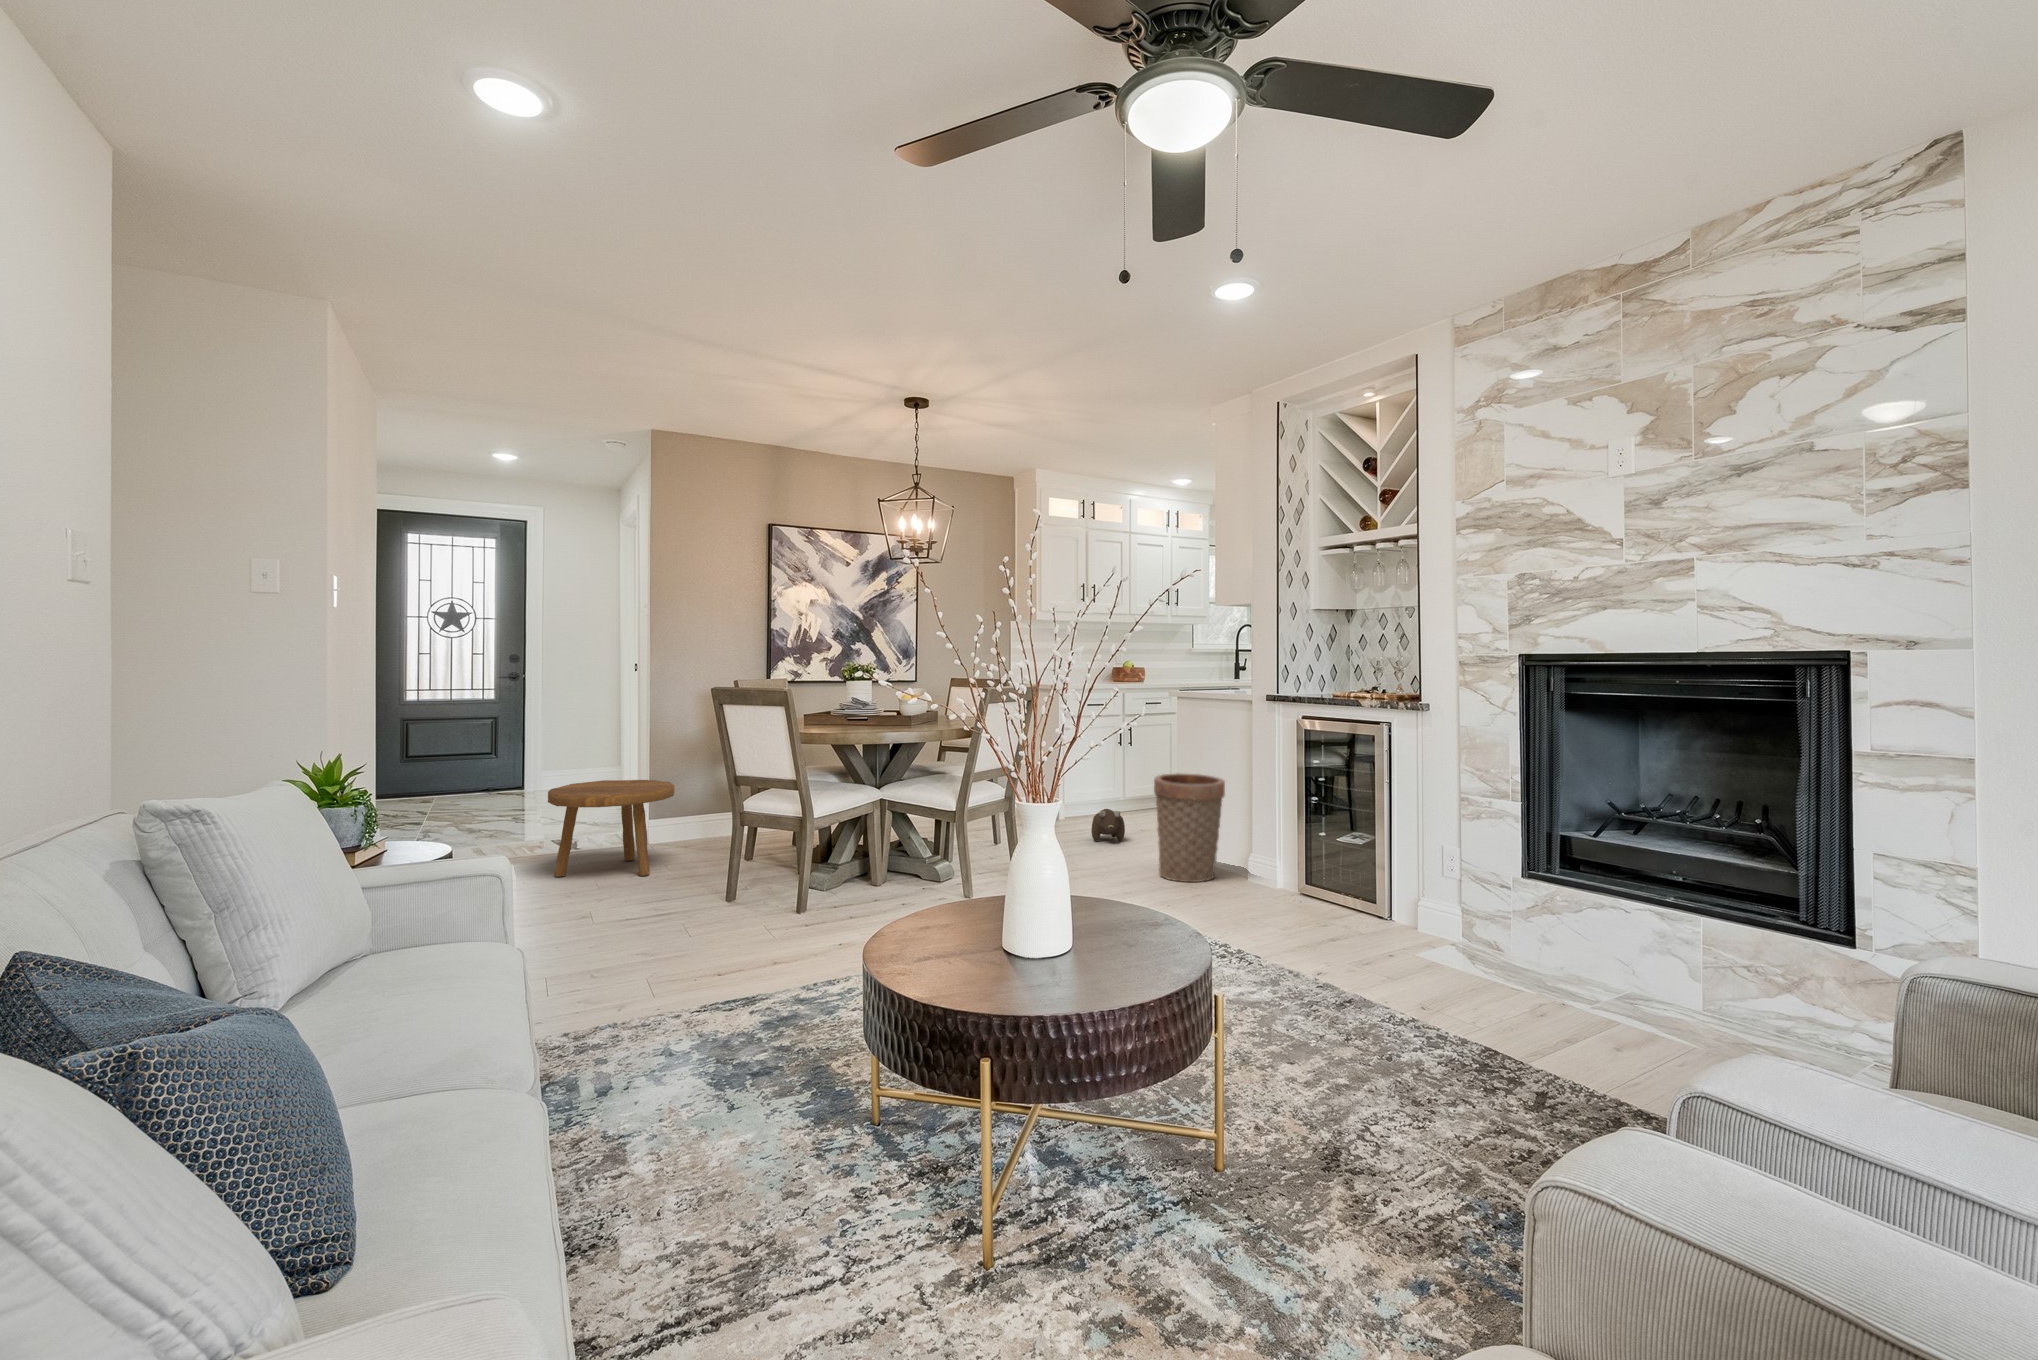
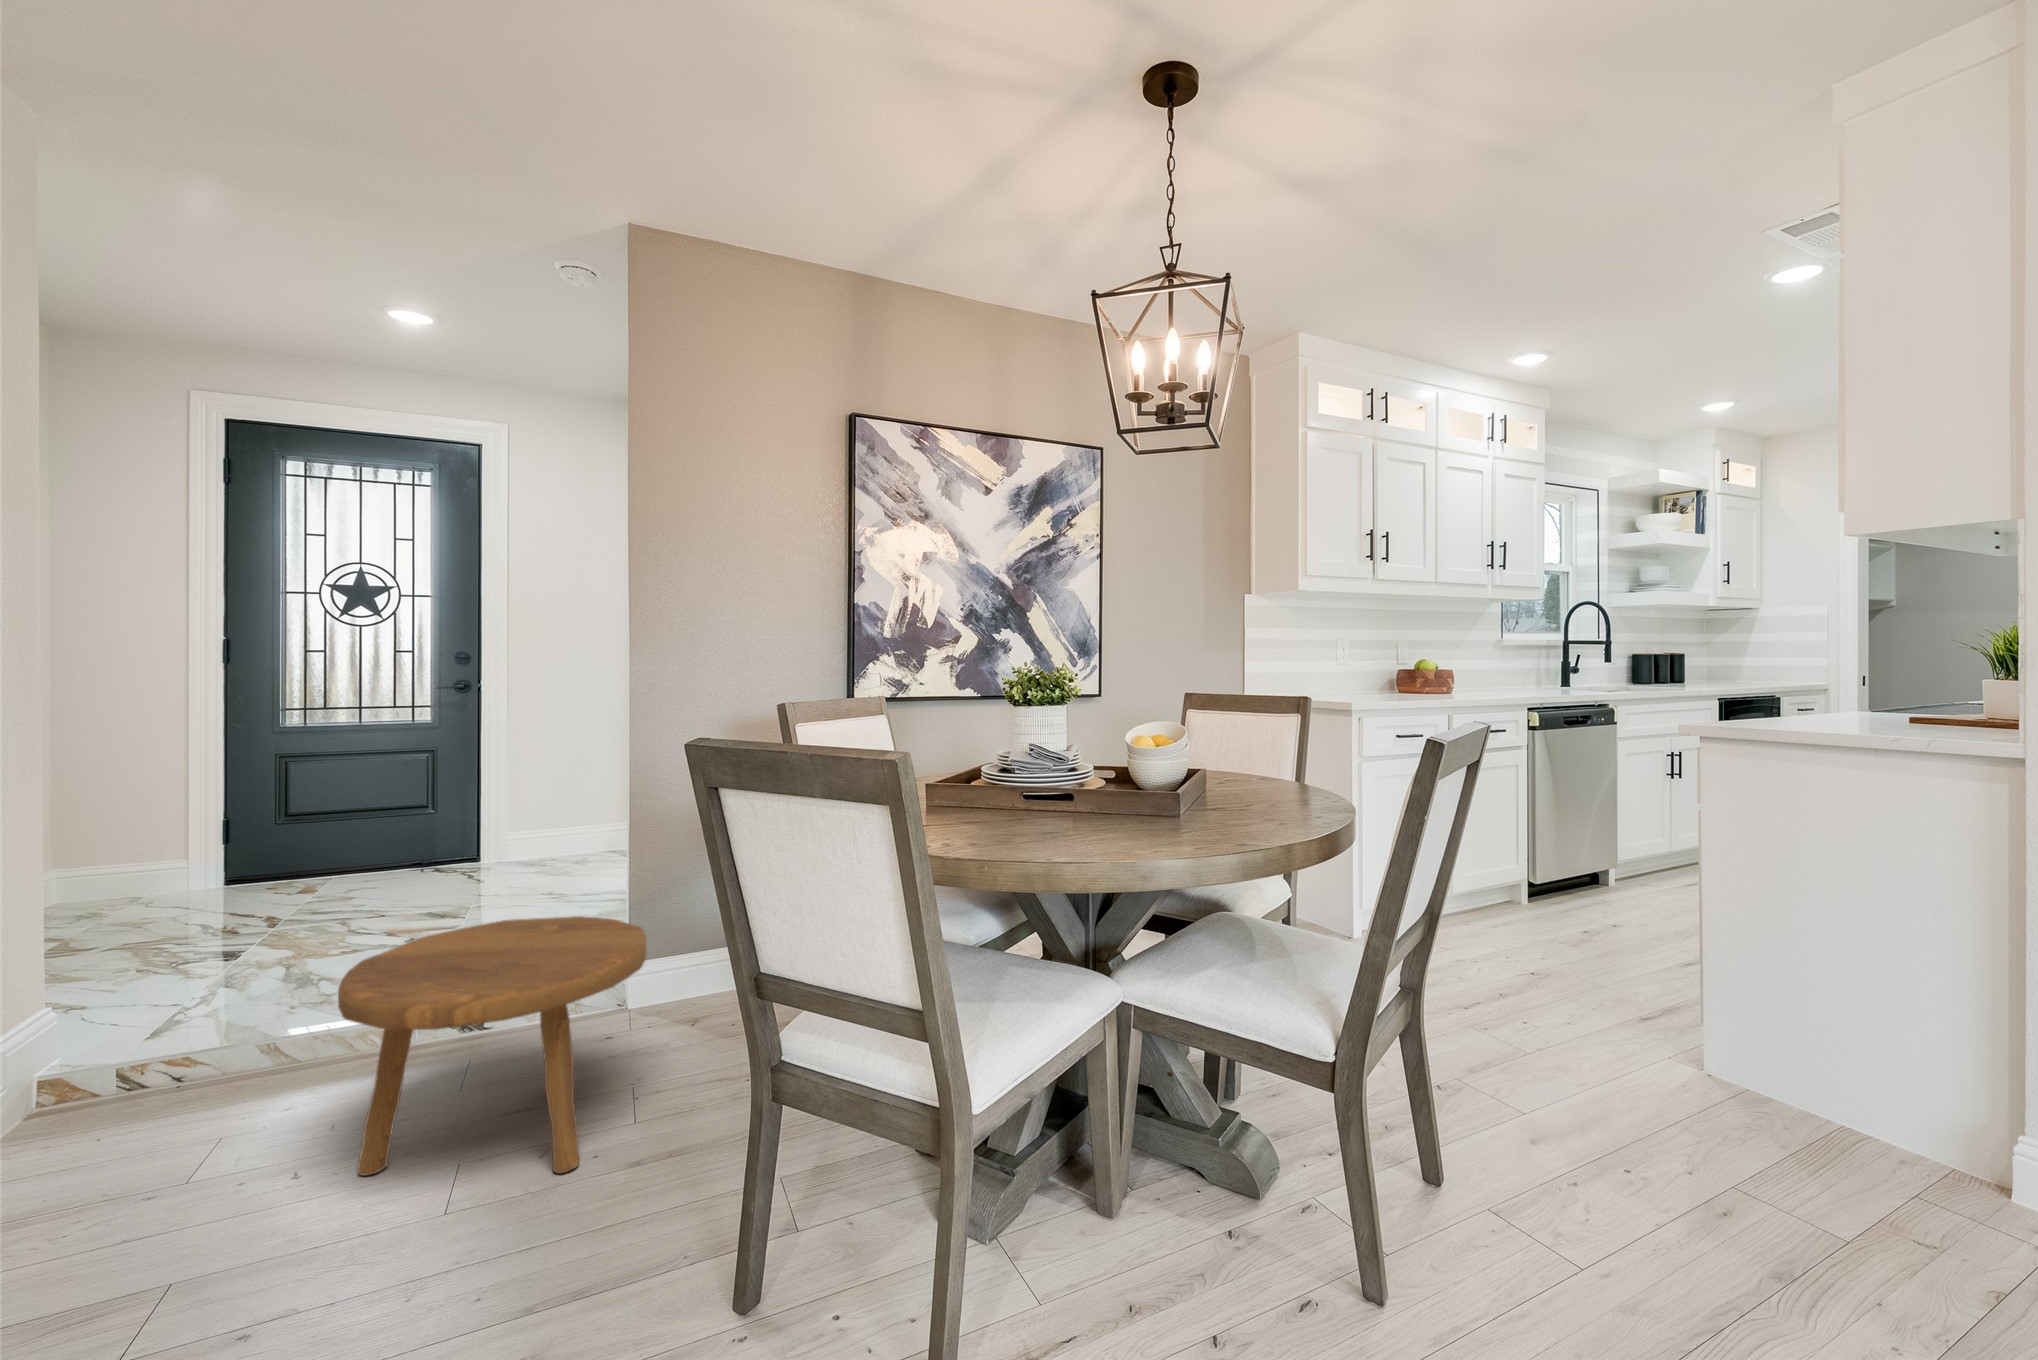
basket: present [1154,773,1225,882] -> none [1760,927,1988,1228]
plush toy: present [1091,809,1125,842] -> none [1472,950,1550,1019]

